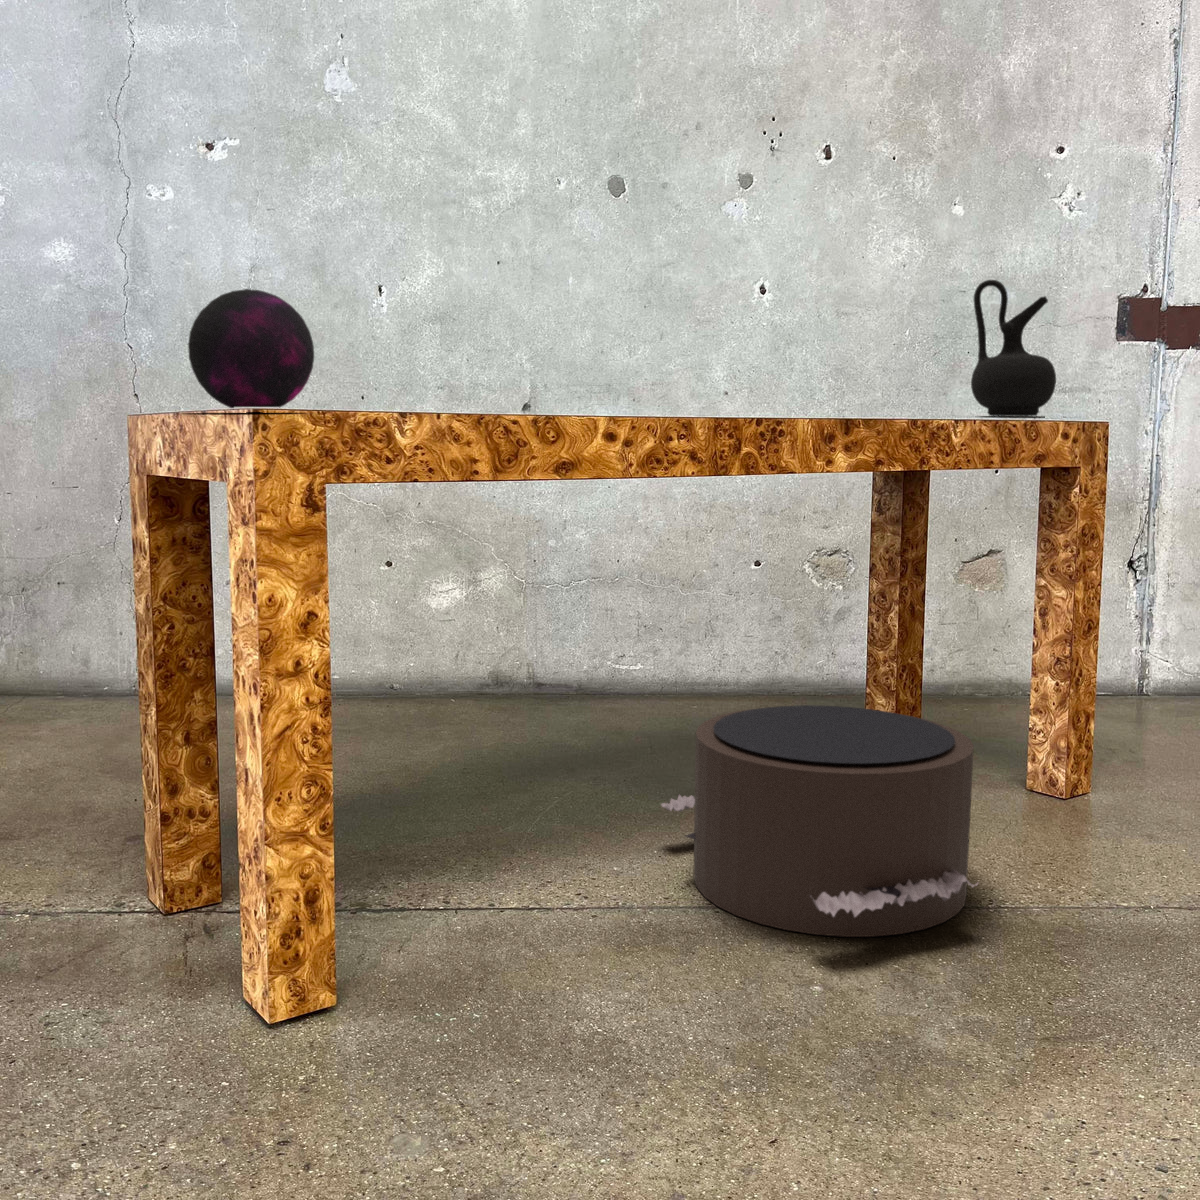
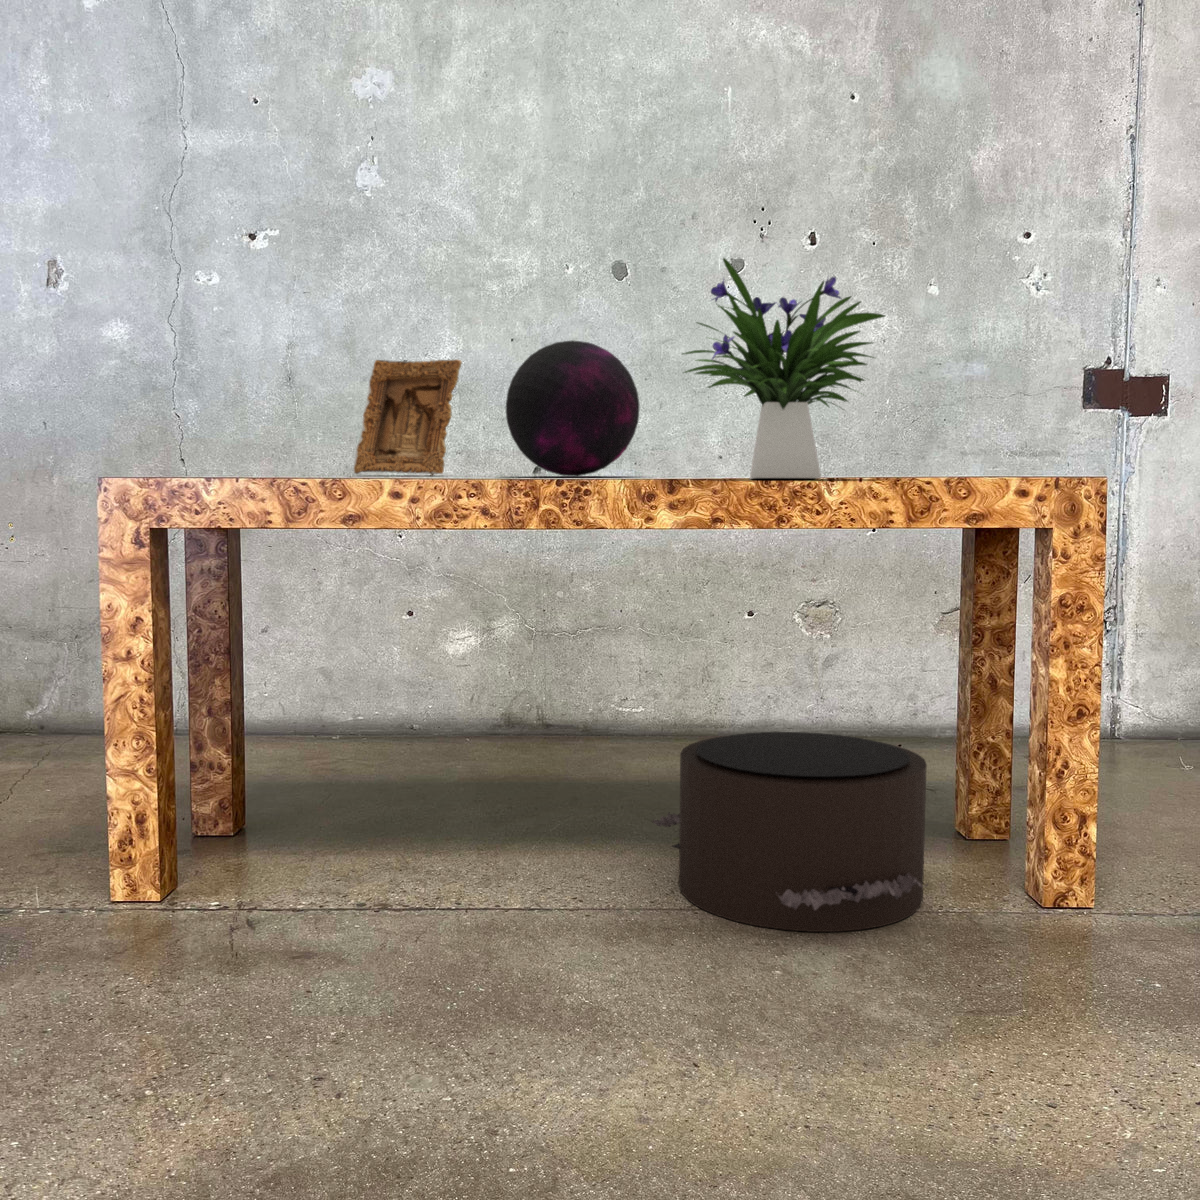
flower arrangement: none [693,166,927,422] -> present [683,258,885,479]
ceramic jug: present [971,280,1056,416] -> none [939,354,1015,476]
picture frame: none [322,285,441,415] -> present [354,359,462,475]
decorative orb: present [188,289,314,408] -> present [506,340,639,476]

